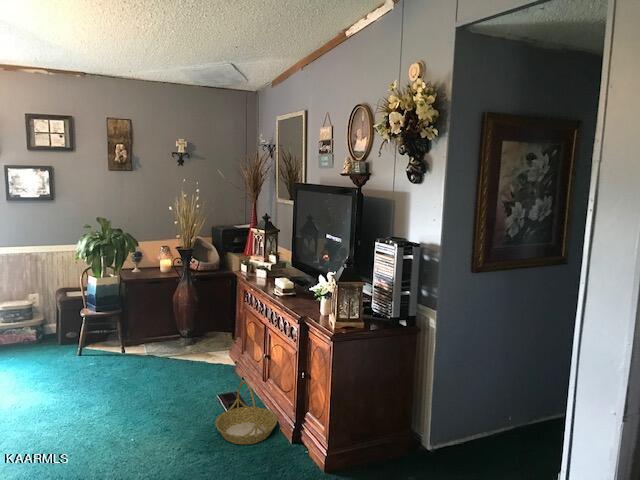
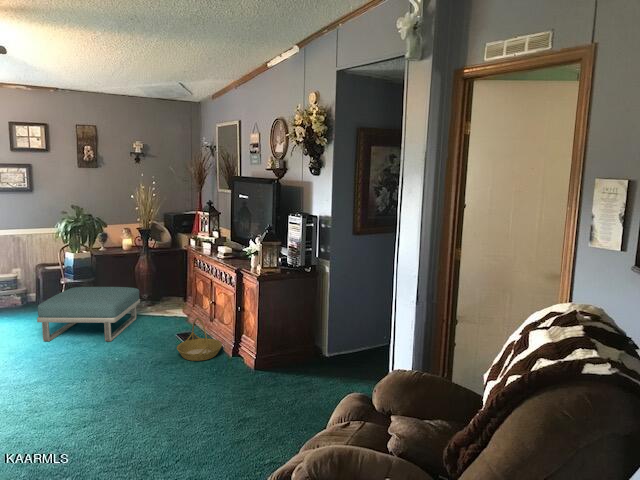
footstool: none [42,323,174,402] -> present [37,287,140,341]

